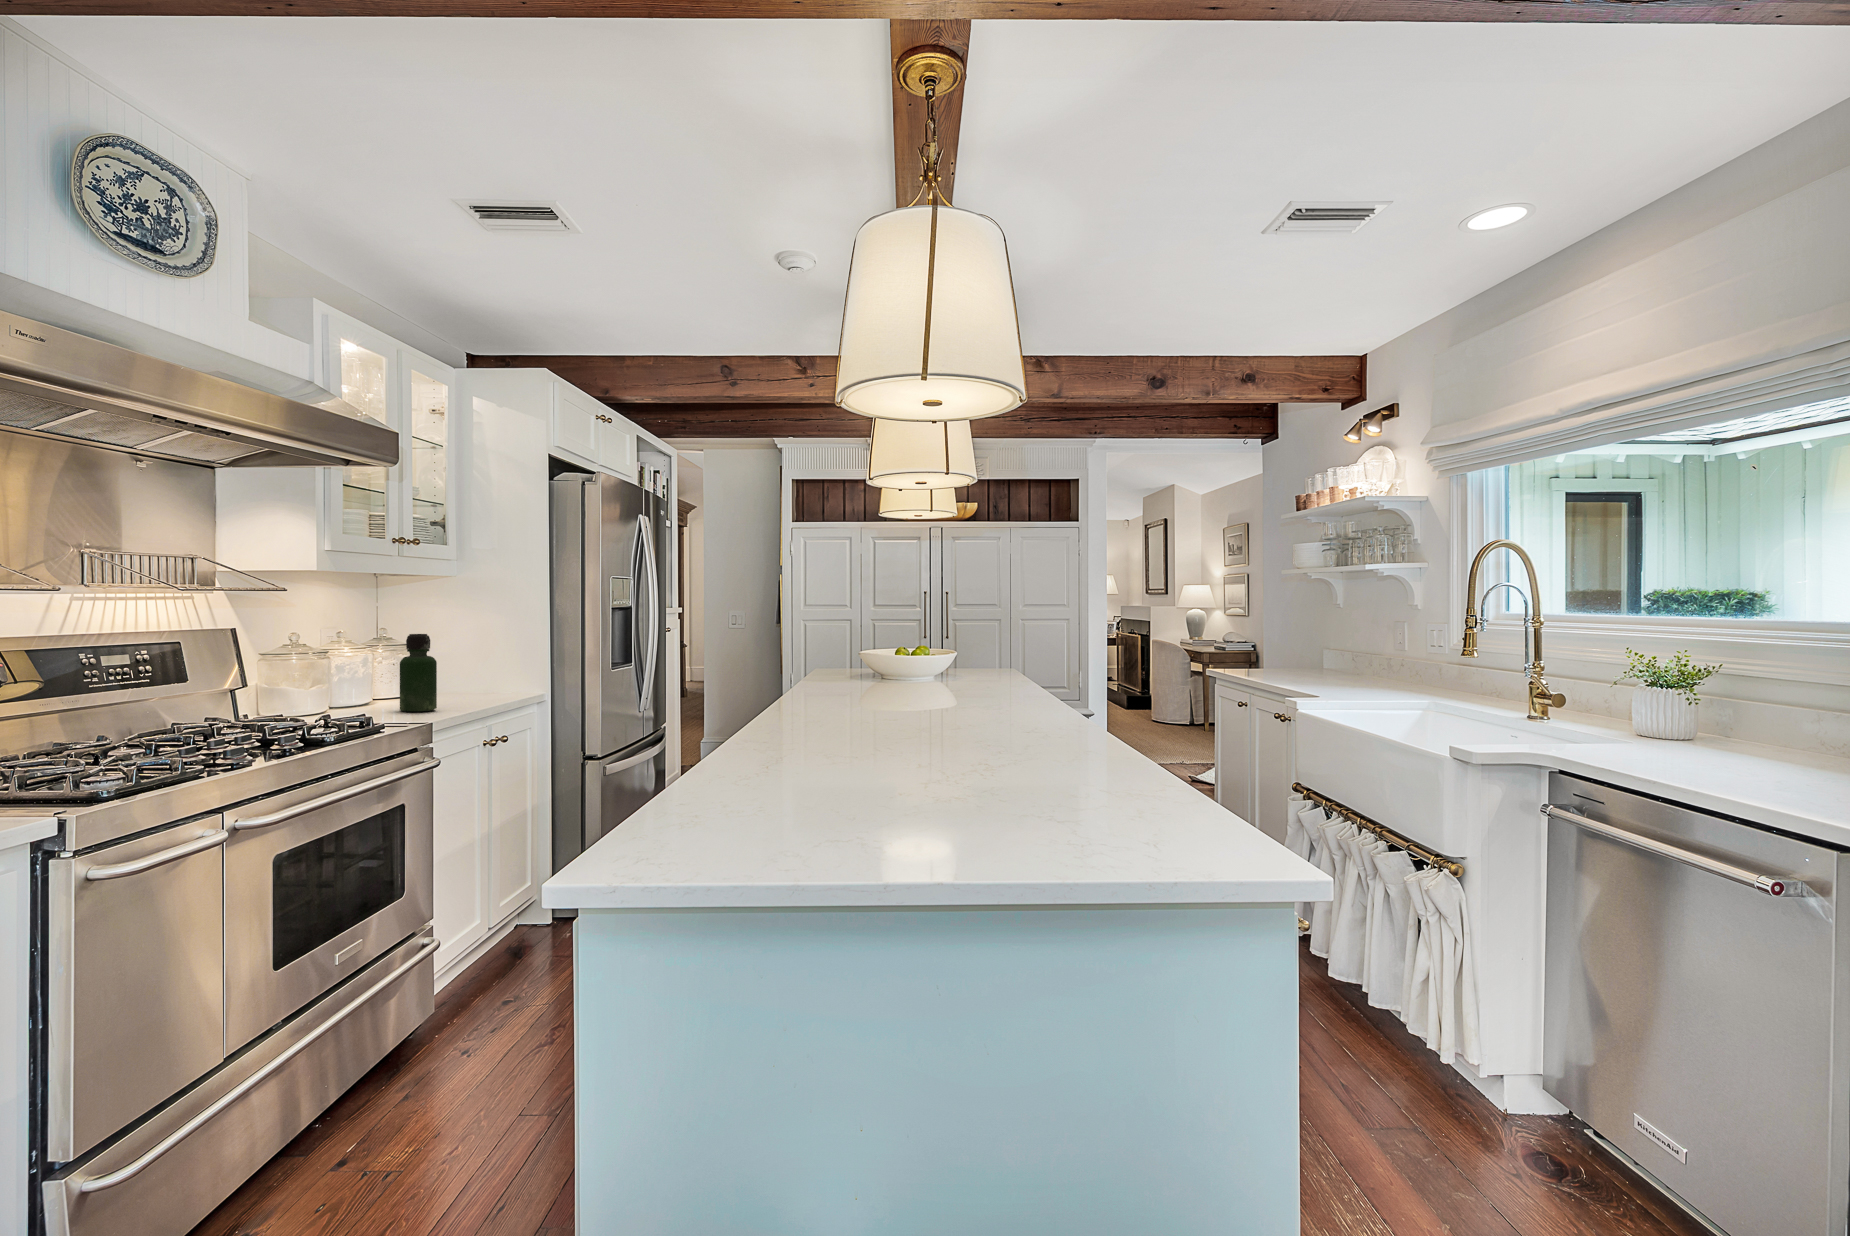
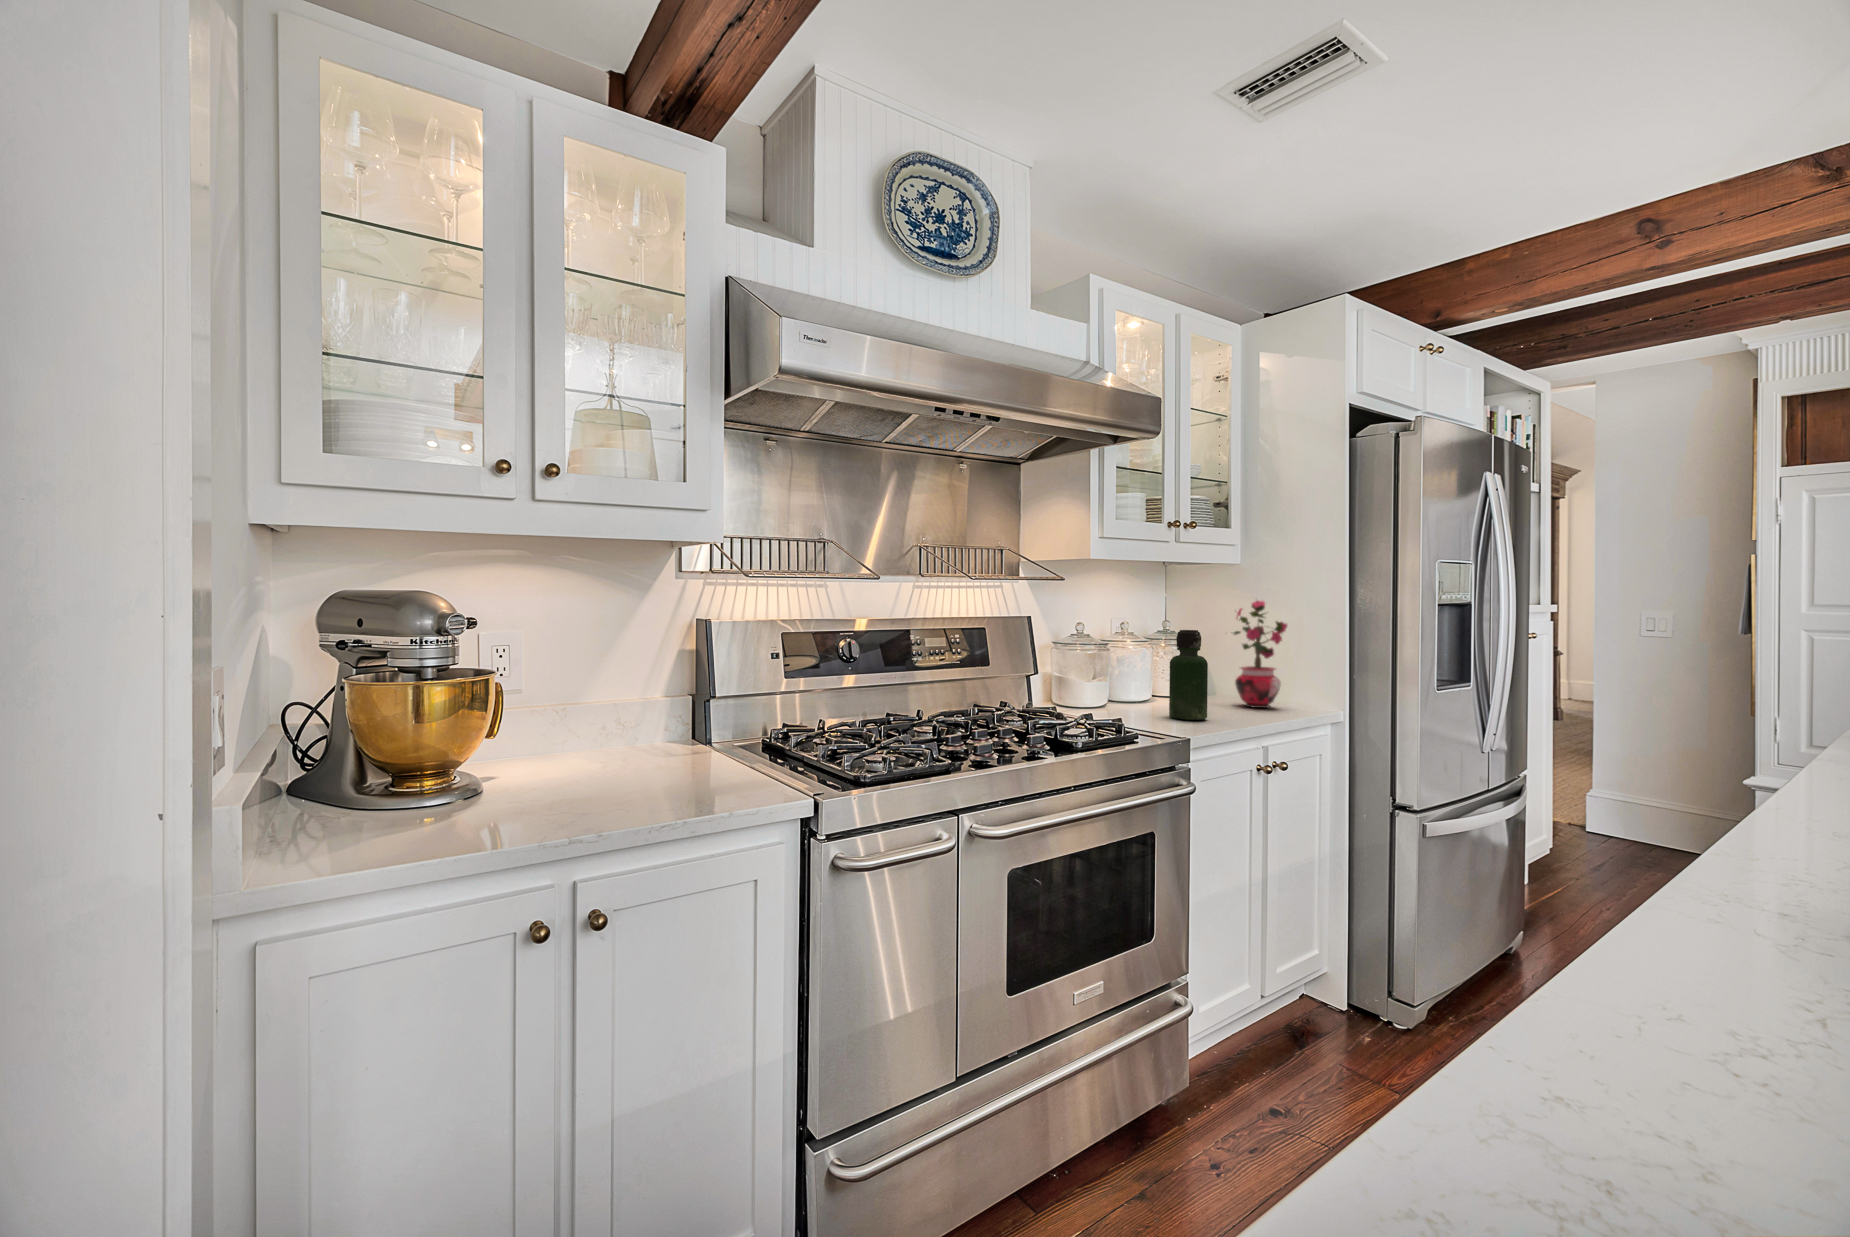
potted plant: none [441,605,498,698] -> present [1234,601,1288,708]

